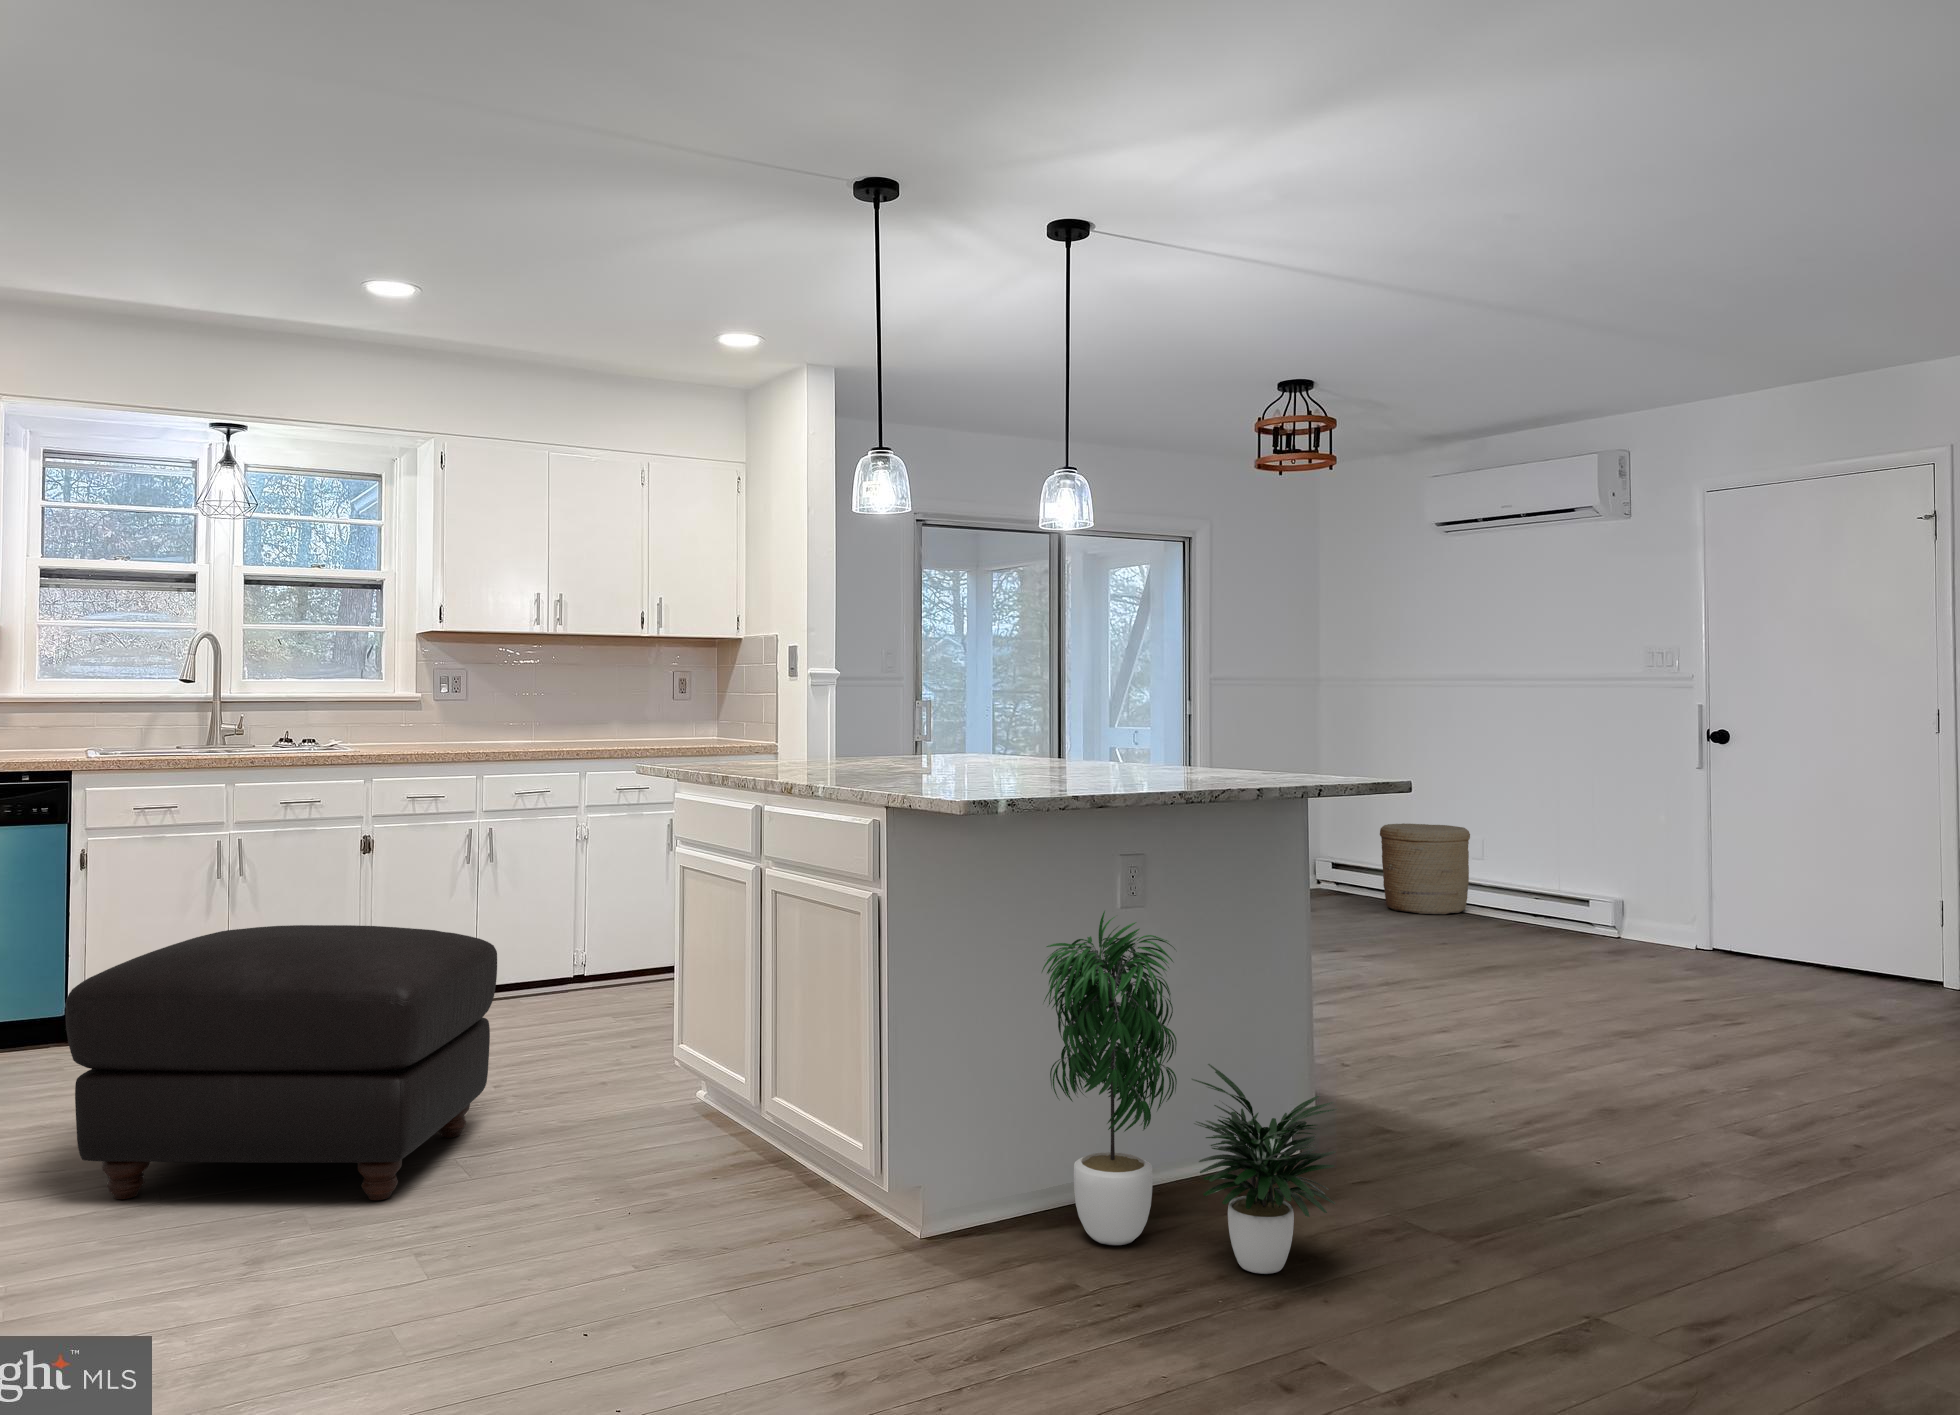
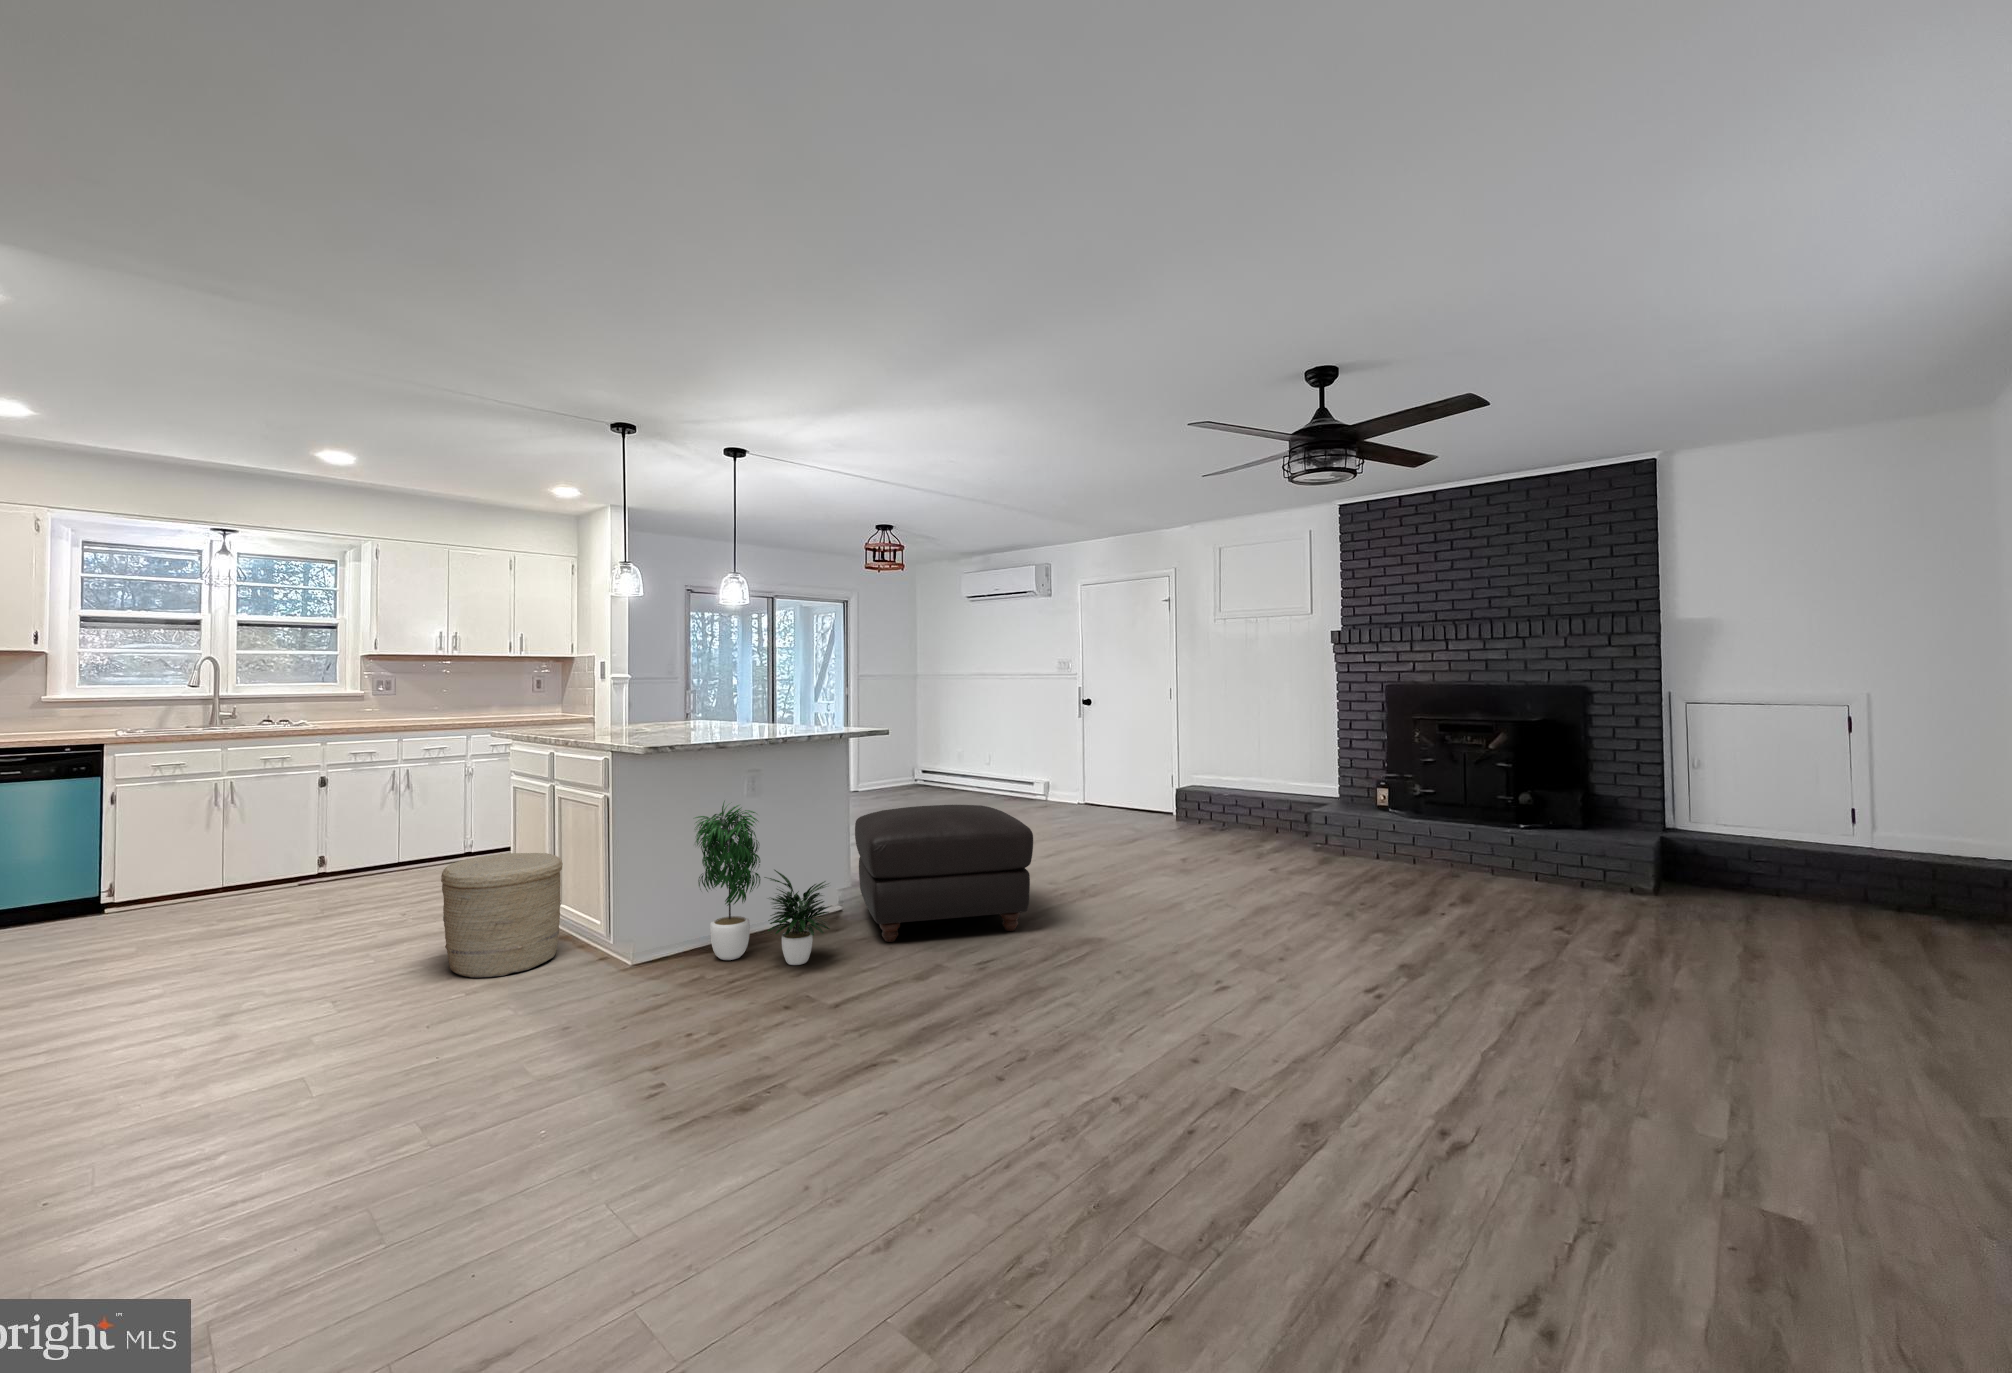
woven basket: present [1380,823,1470,914] -> present [441,853,563,978]
ottoman: present [65,925,497,1200] -> present [855,805,1033,942]

